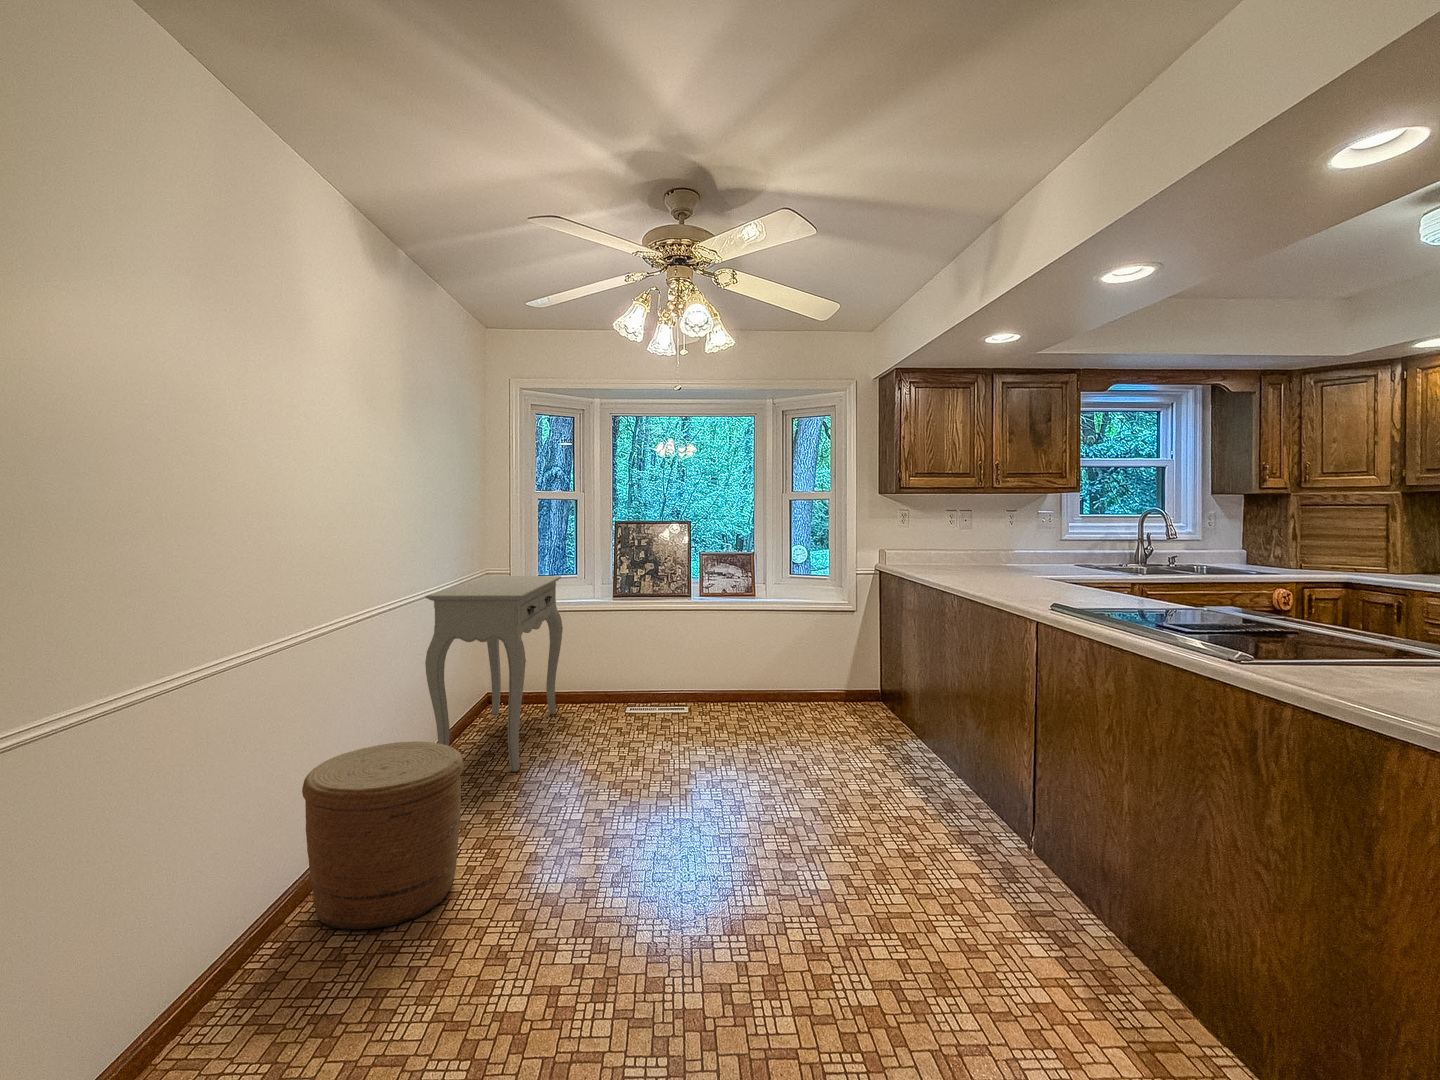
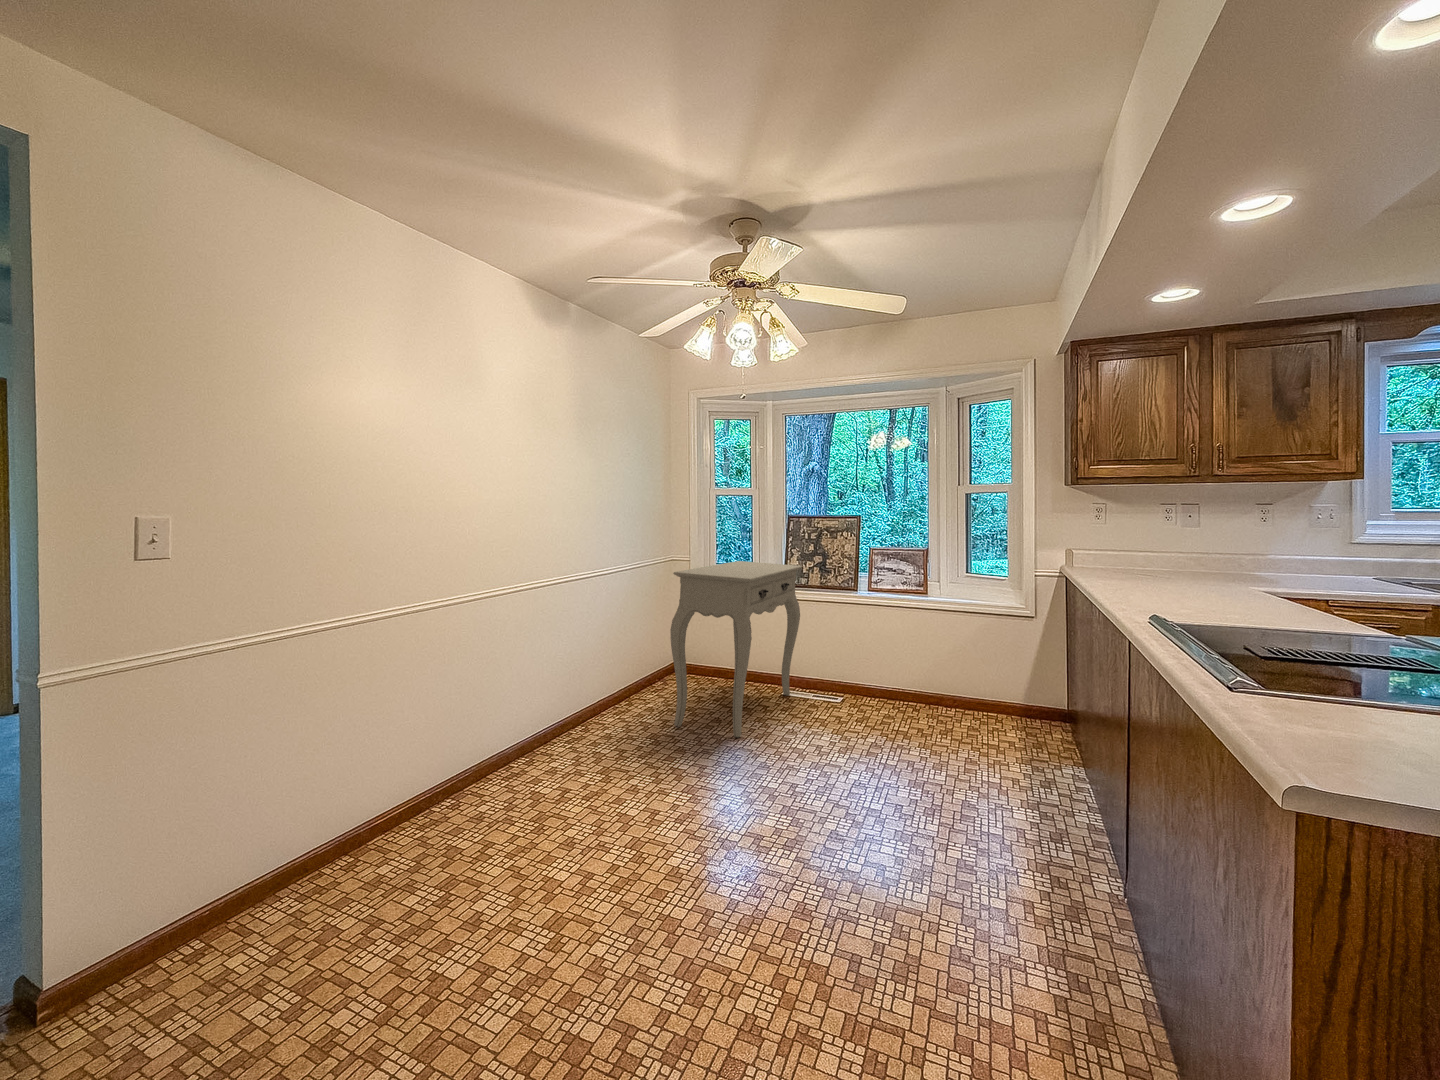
woven basket: present [302,741,464,930] -> none [556,688,675,832]

